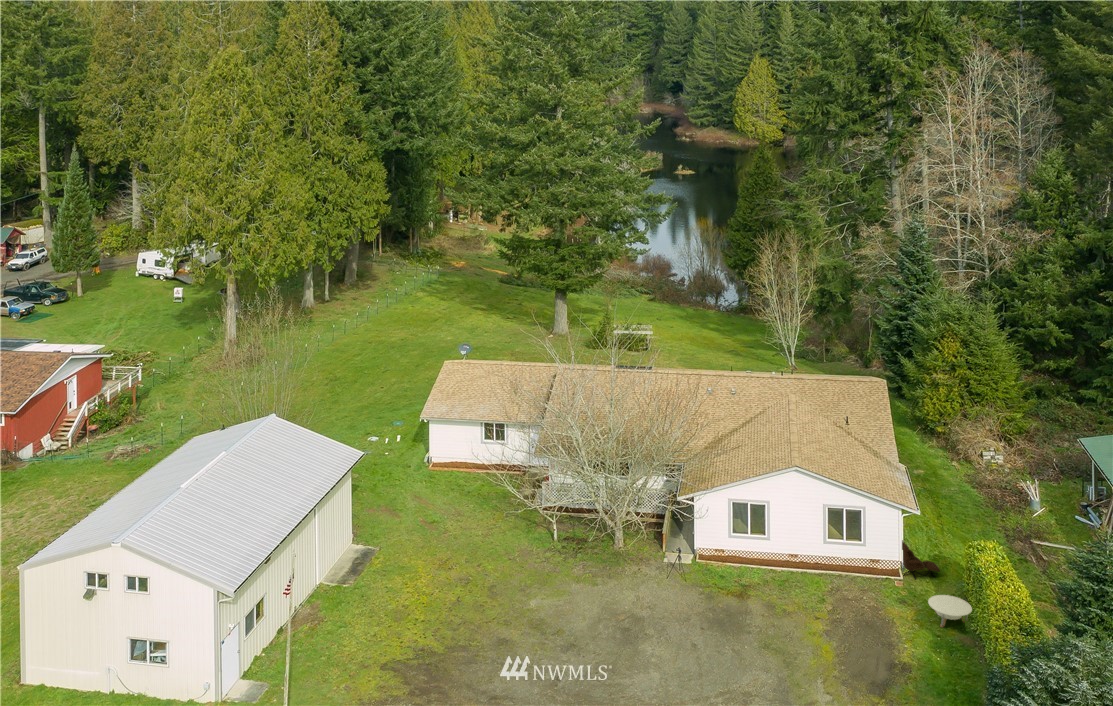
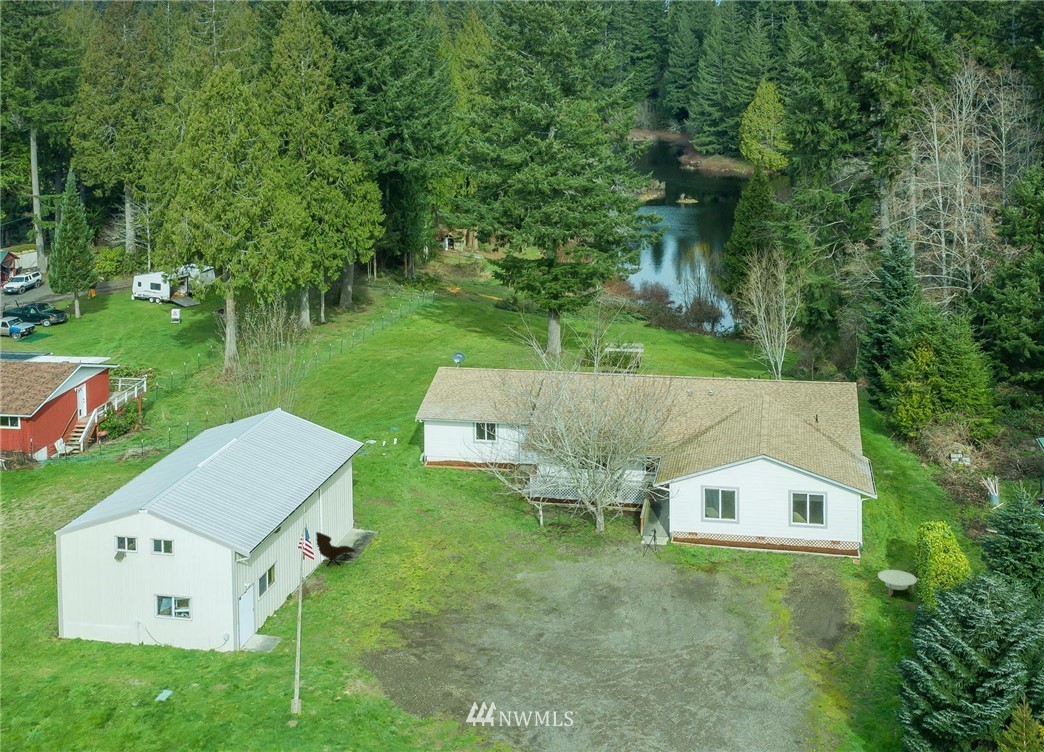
lounge chair: present [902,540,940,580] -> present [316,532,355,566]

